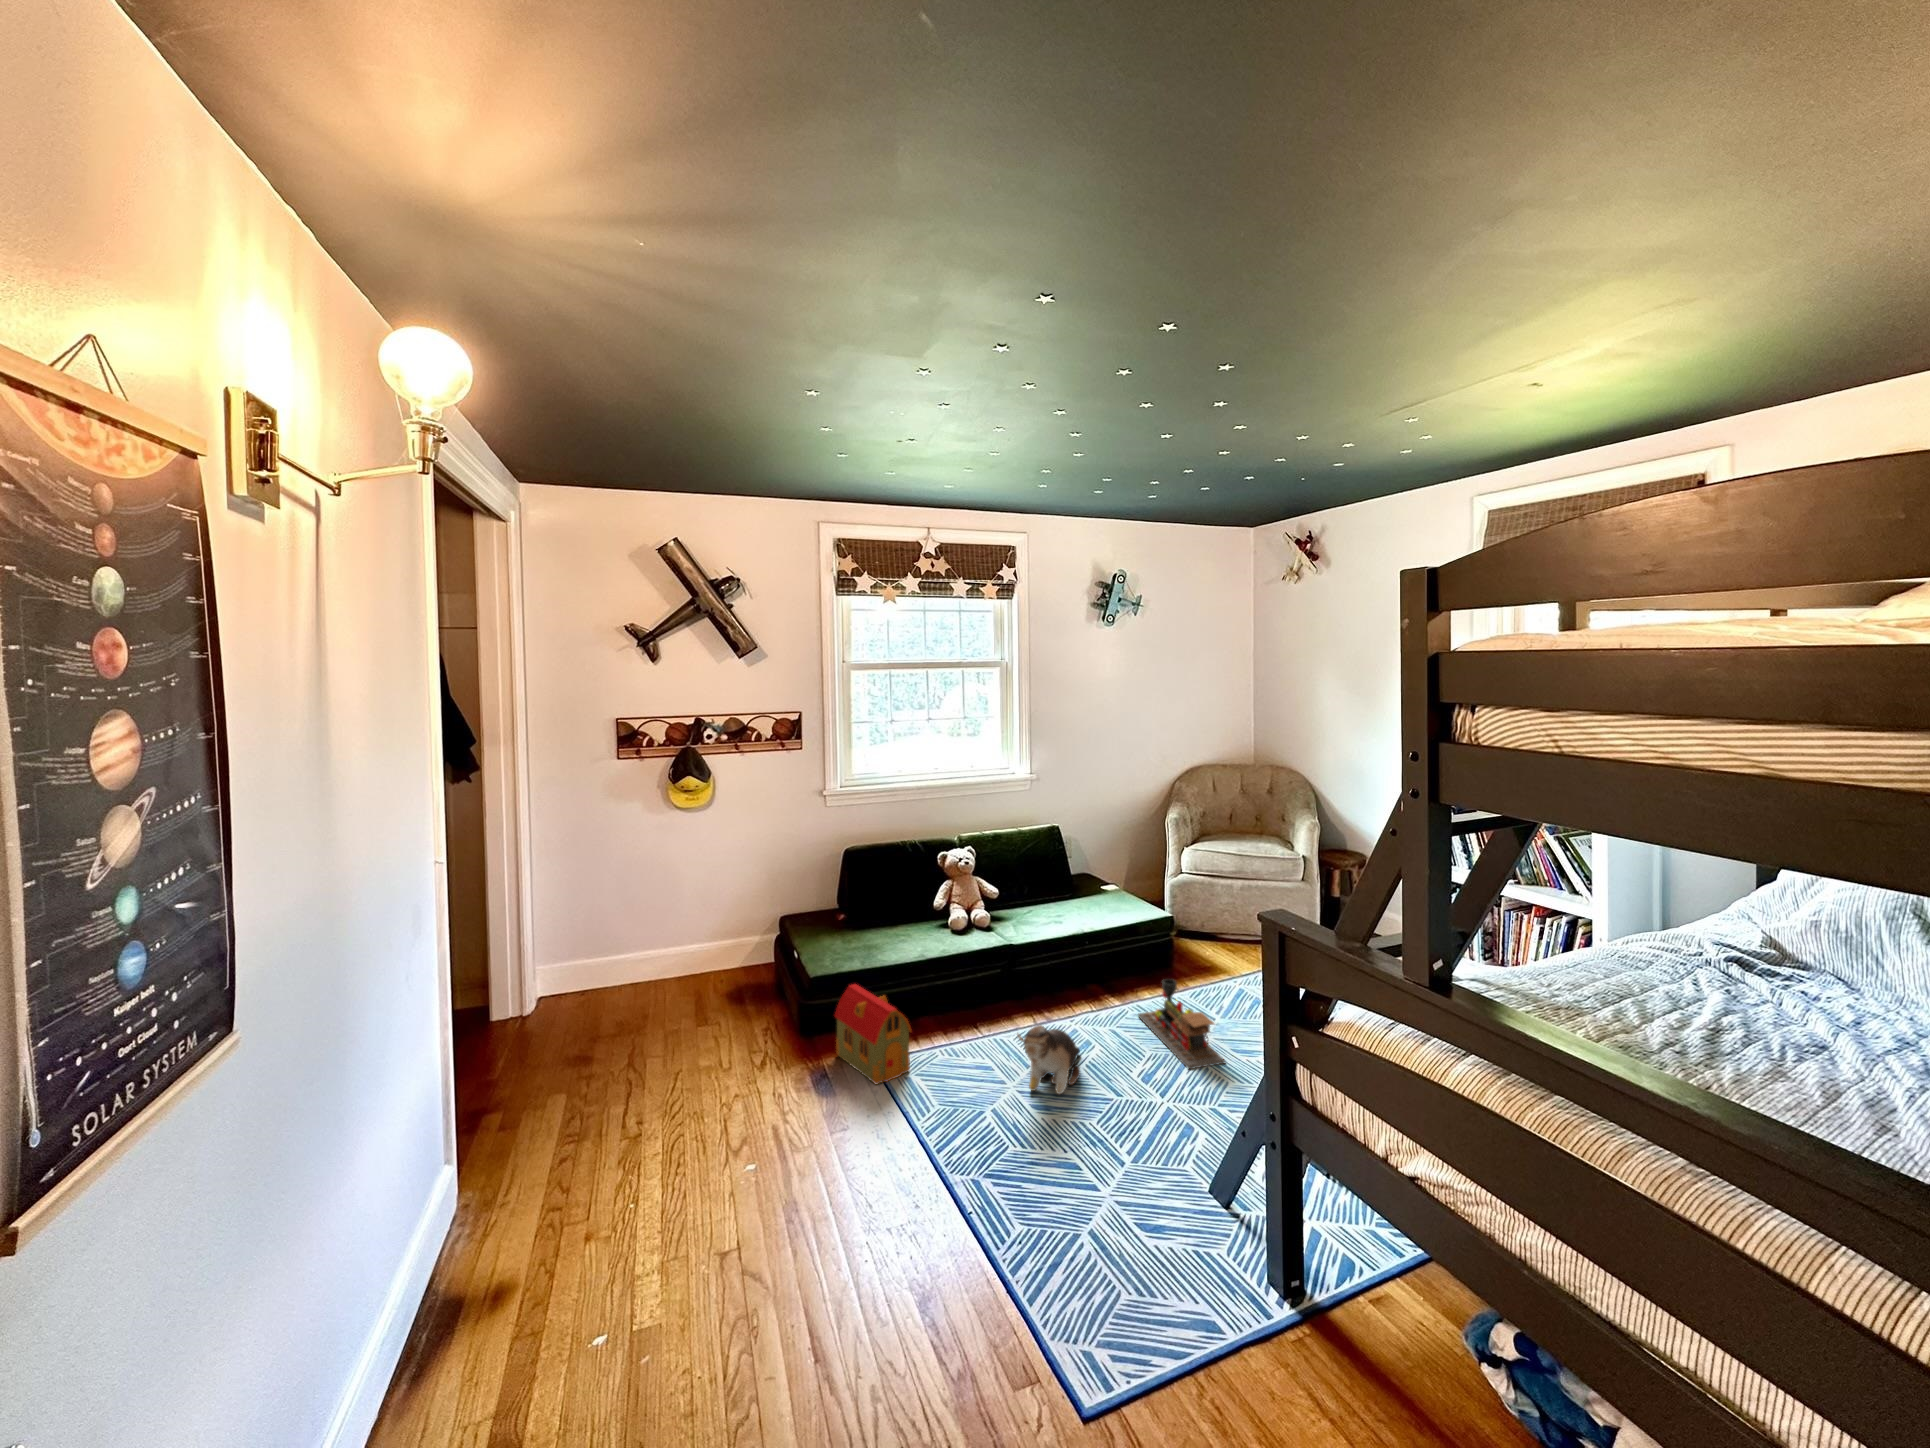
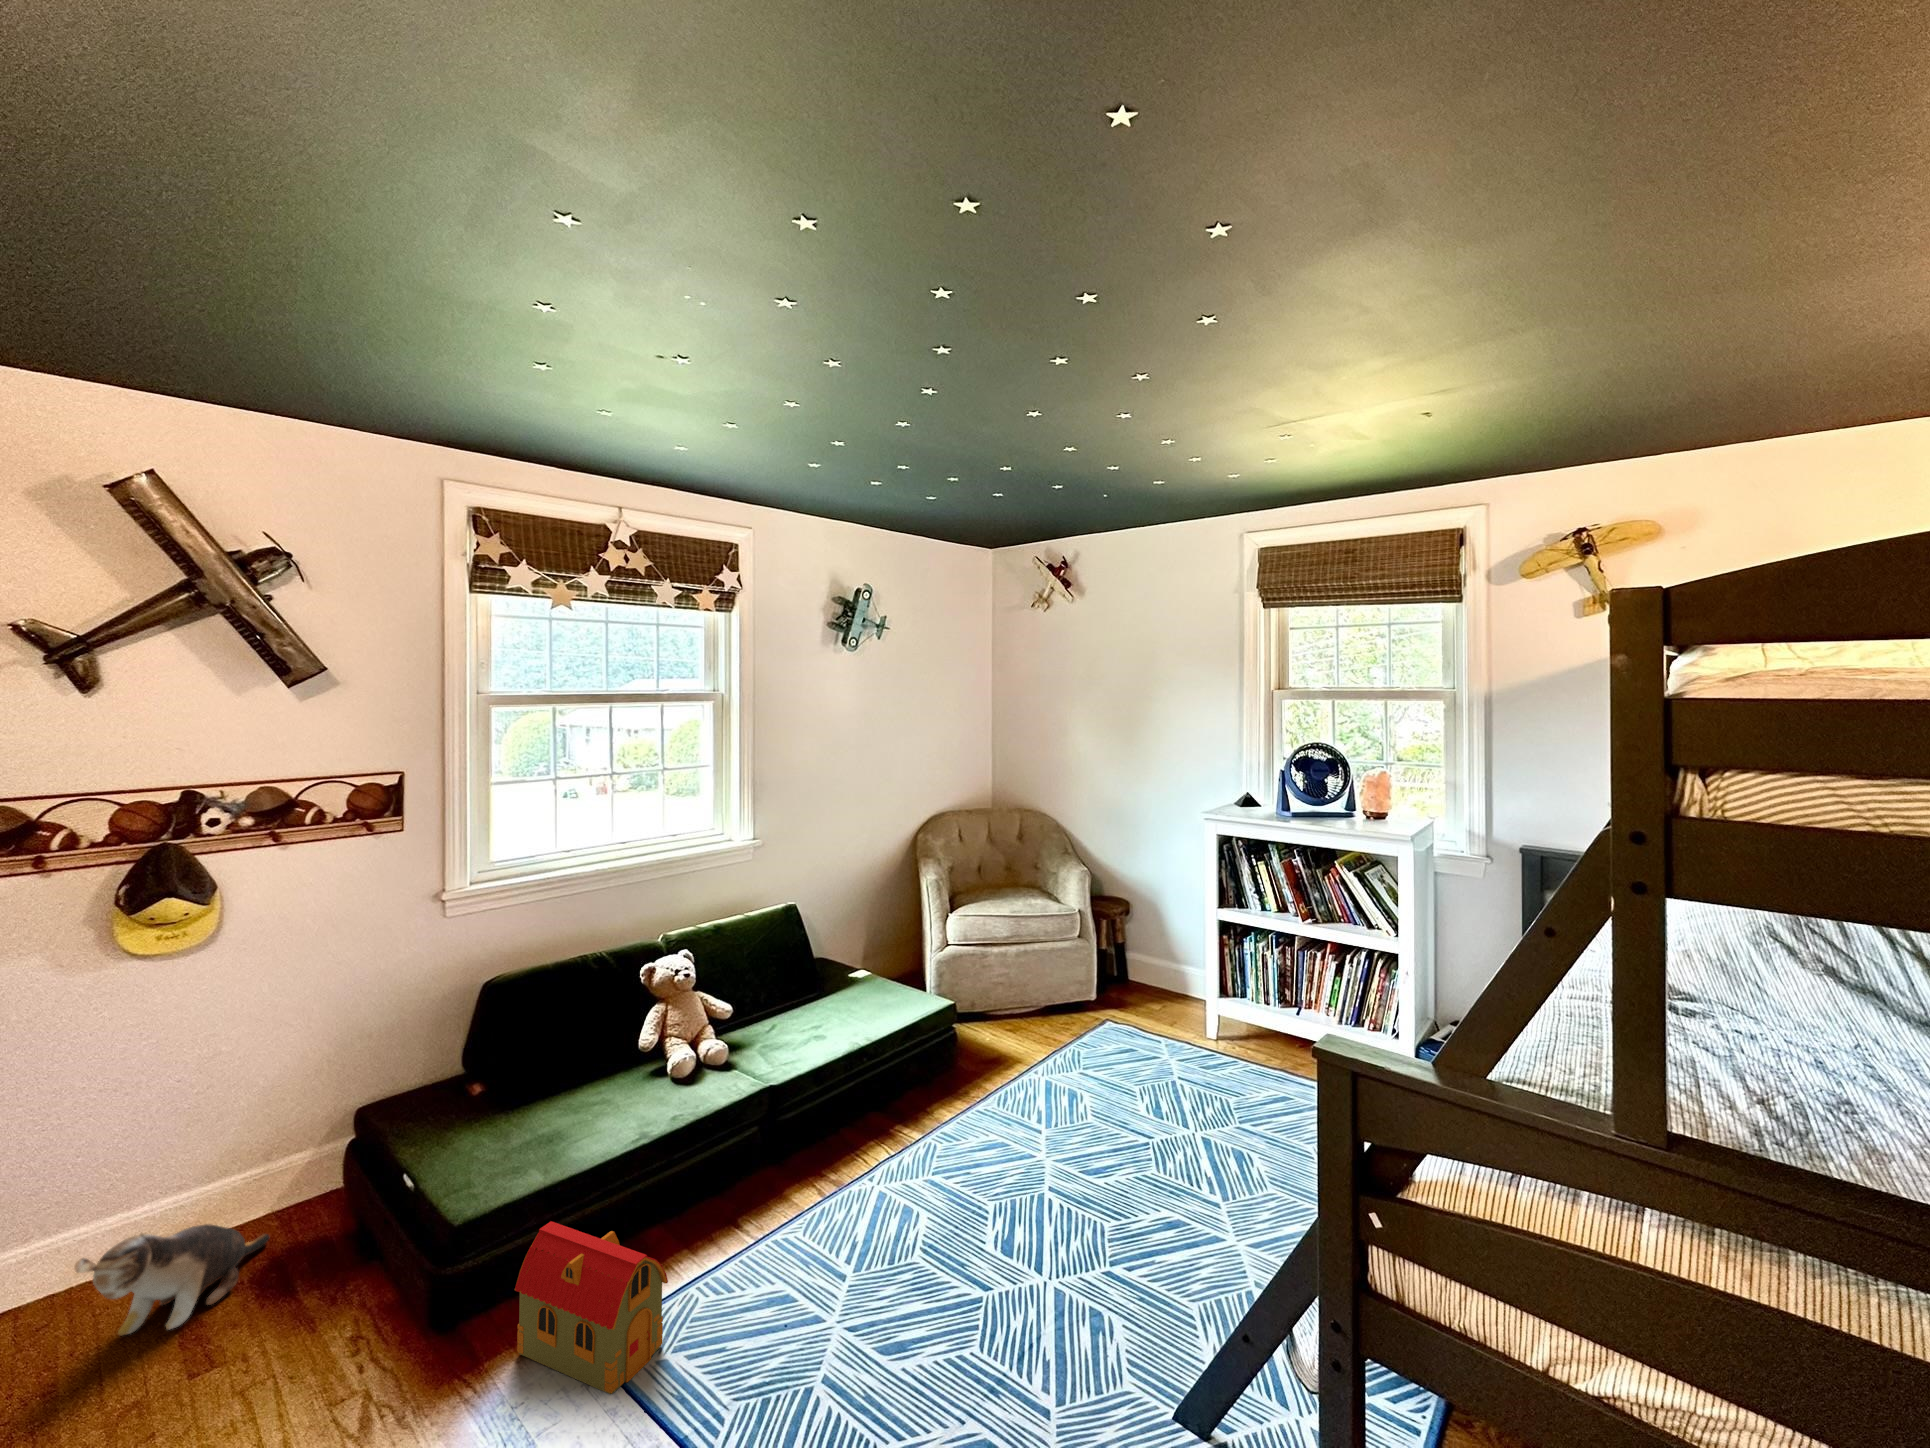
toy train: present [1138,979,1225,1069] -> none [949,1096,1081,1217]
plush toy: present [1017,1025,1080,1094] -> present [74,1224,269,1336]

